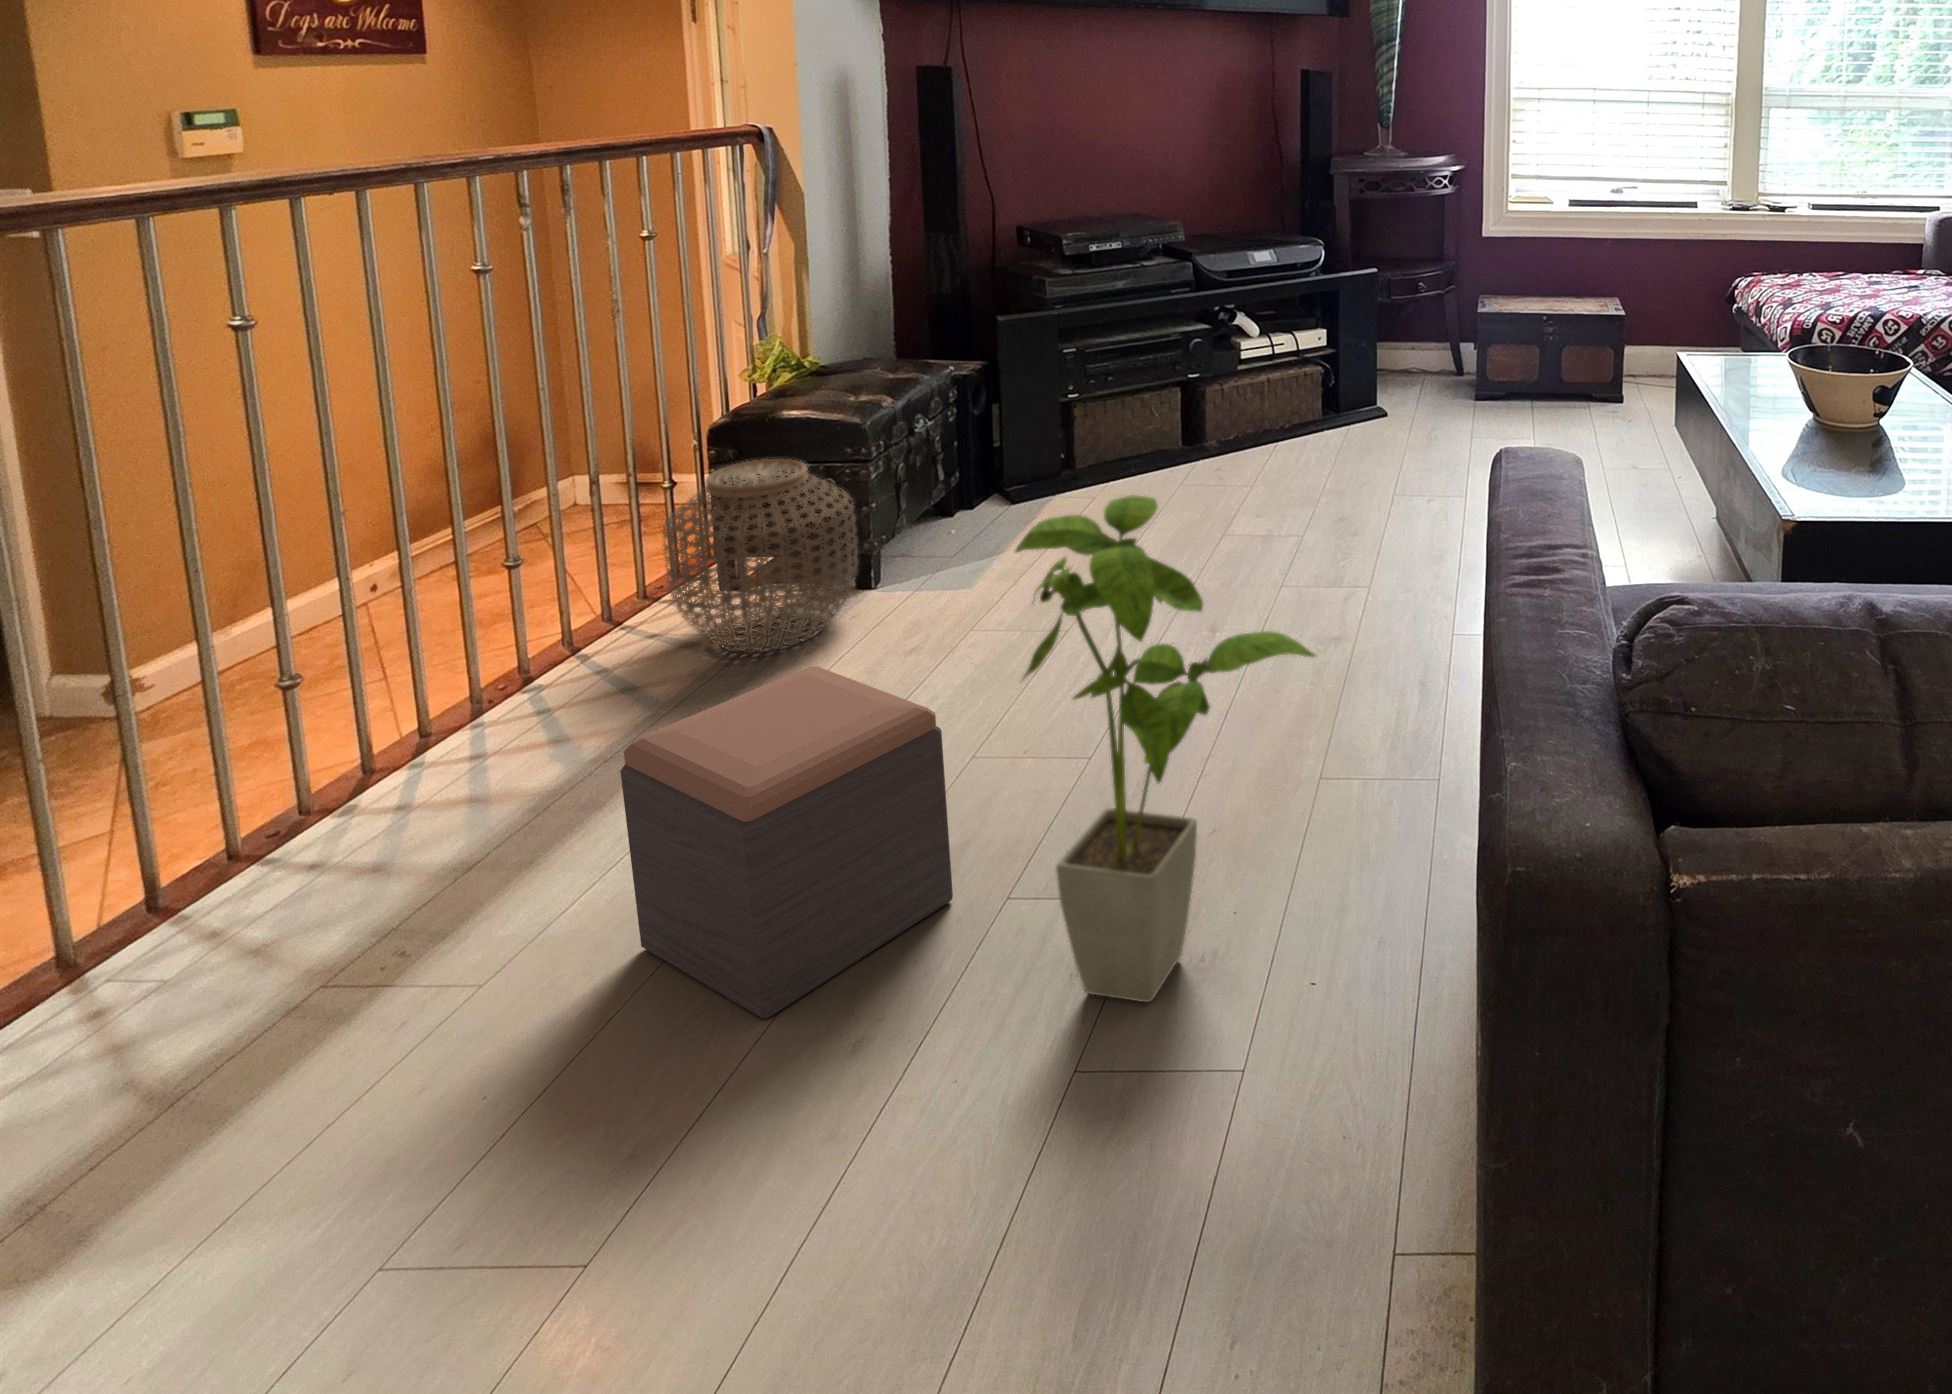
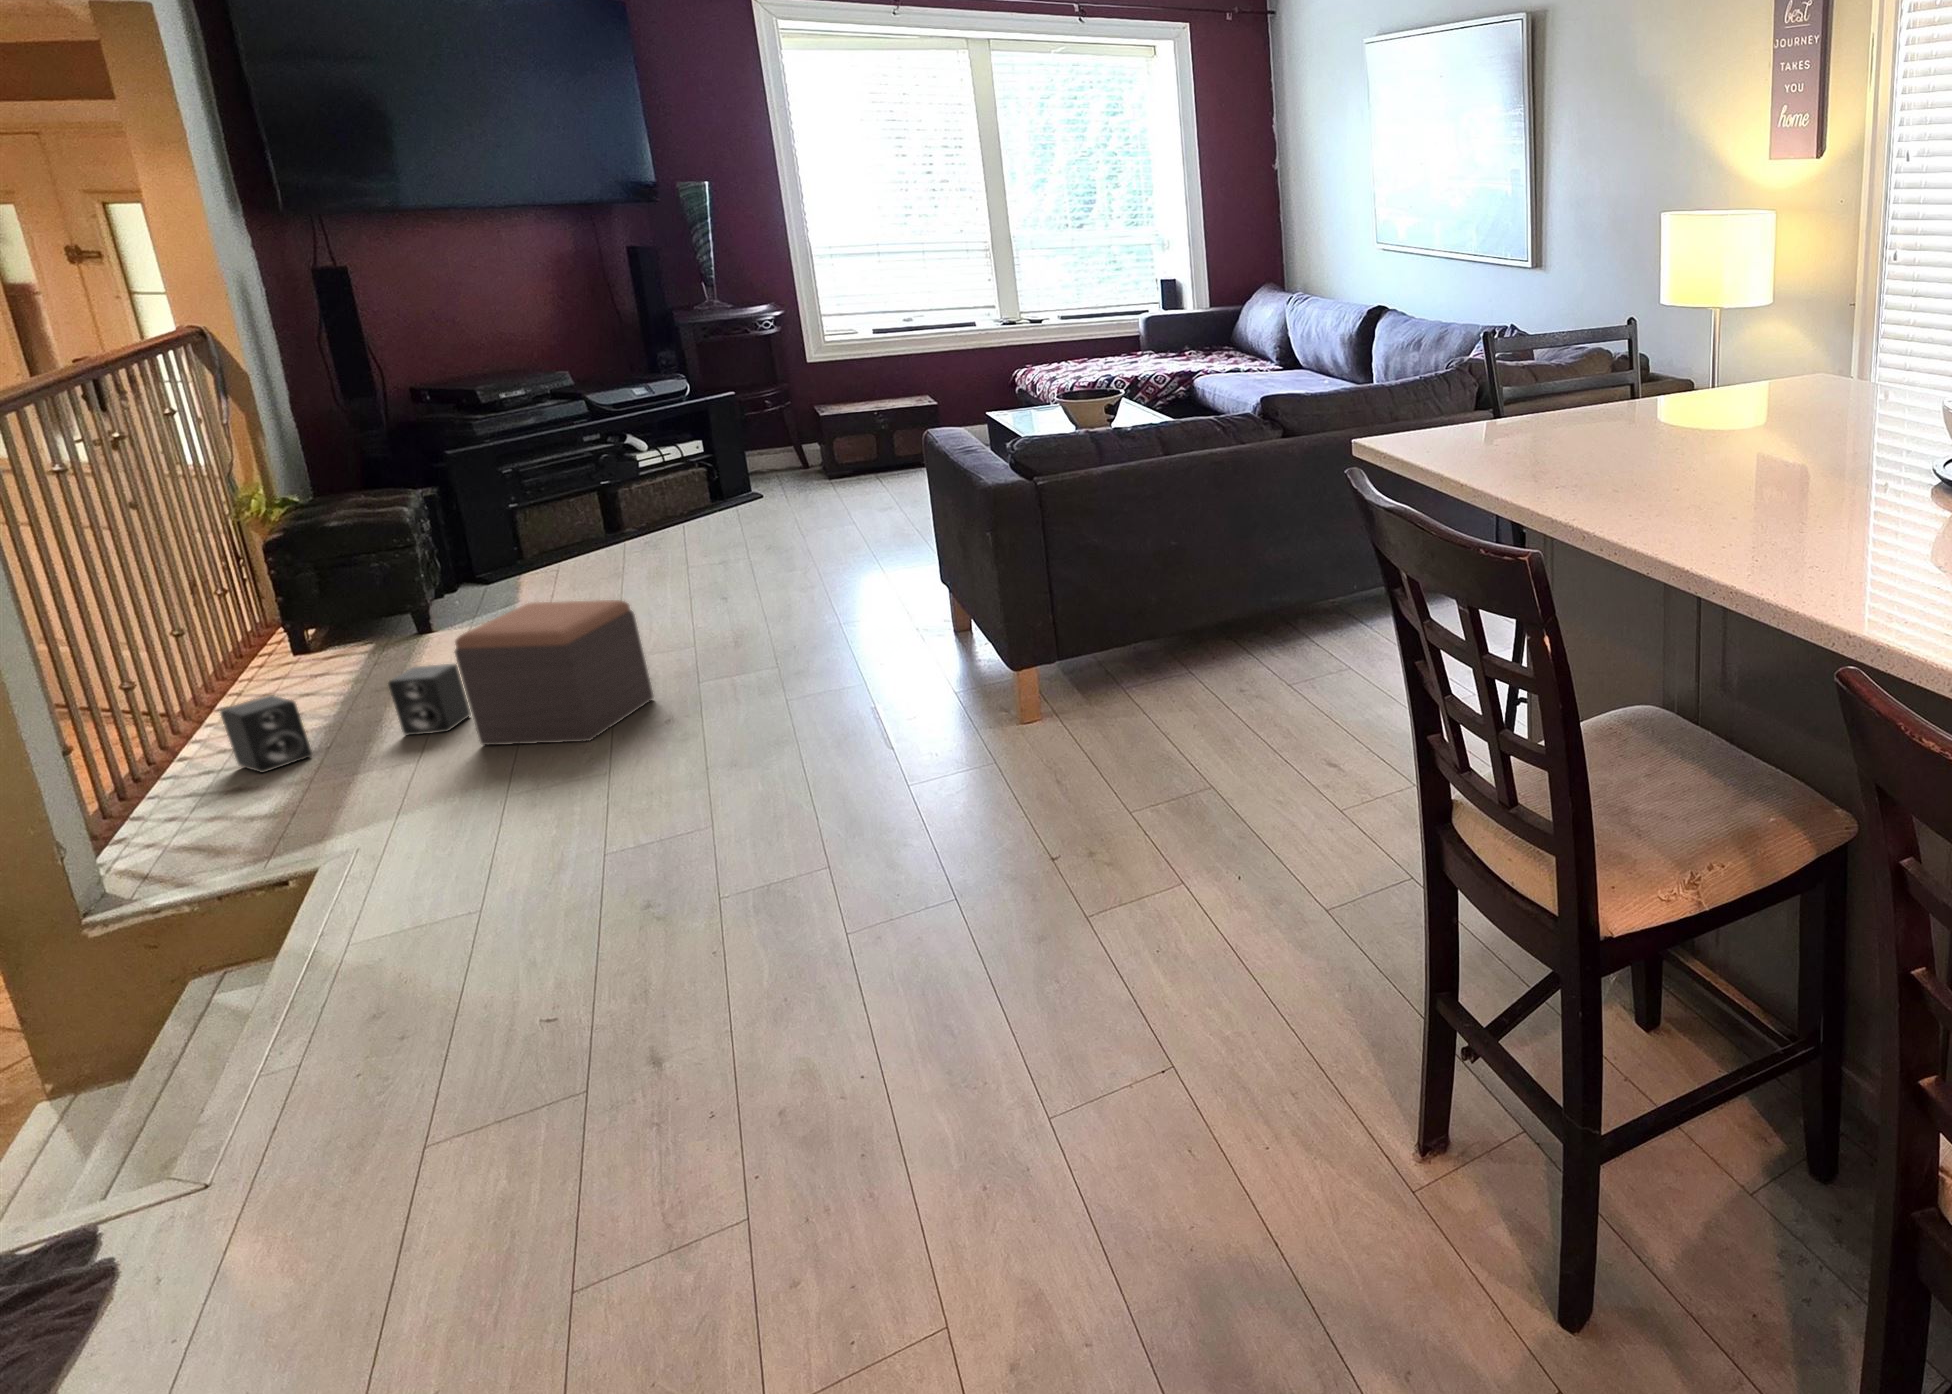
woven basket: present [663,459,858,651] -> none [271,547,434,675]
house plant: present [1015,495,1316,1002] -> none [693,462,848,699]
speaker: none [372,727,723,887] -> present [220,664,471,773]

